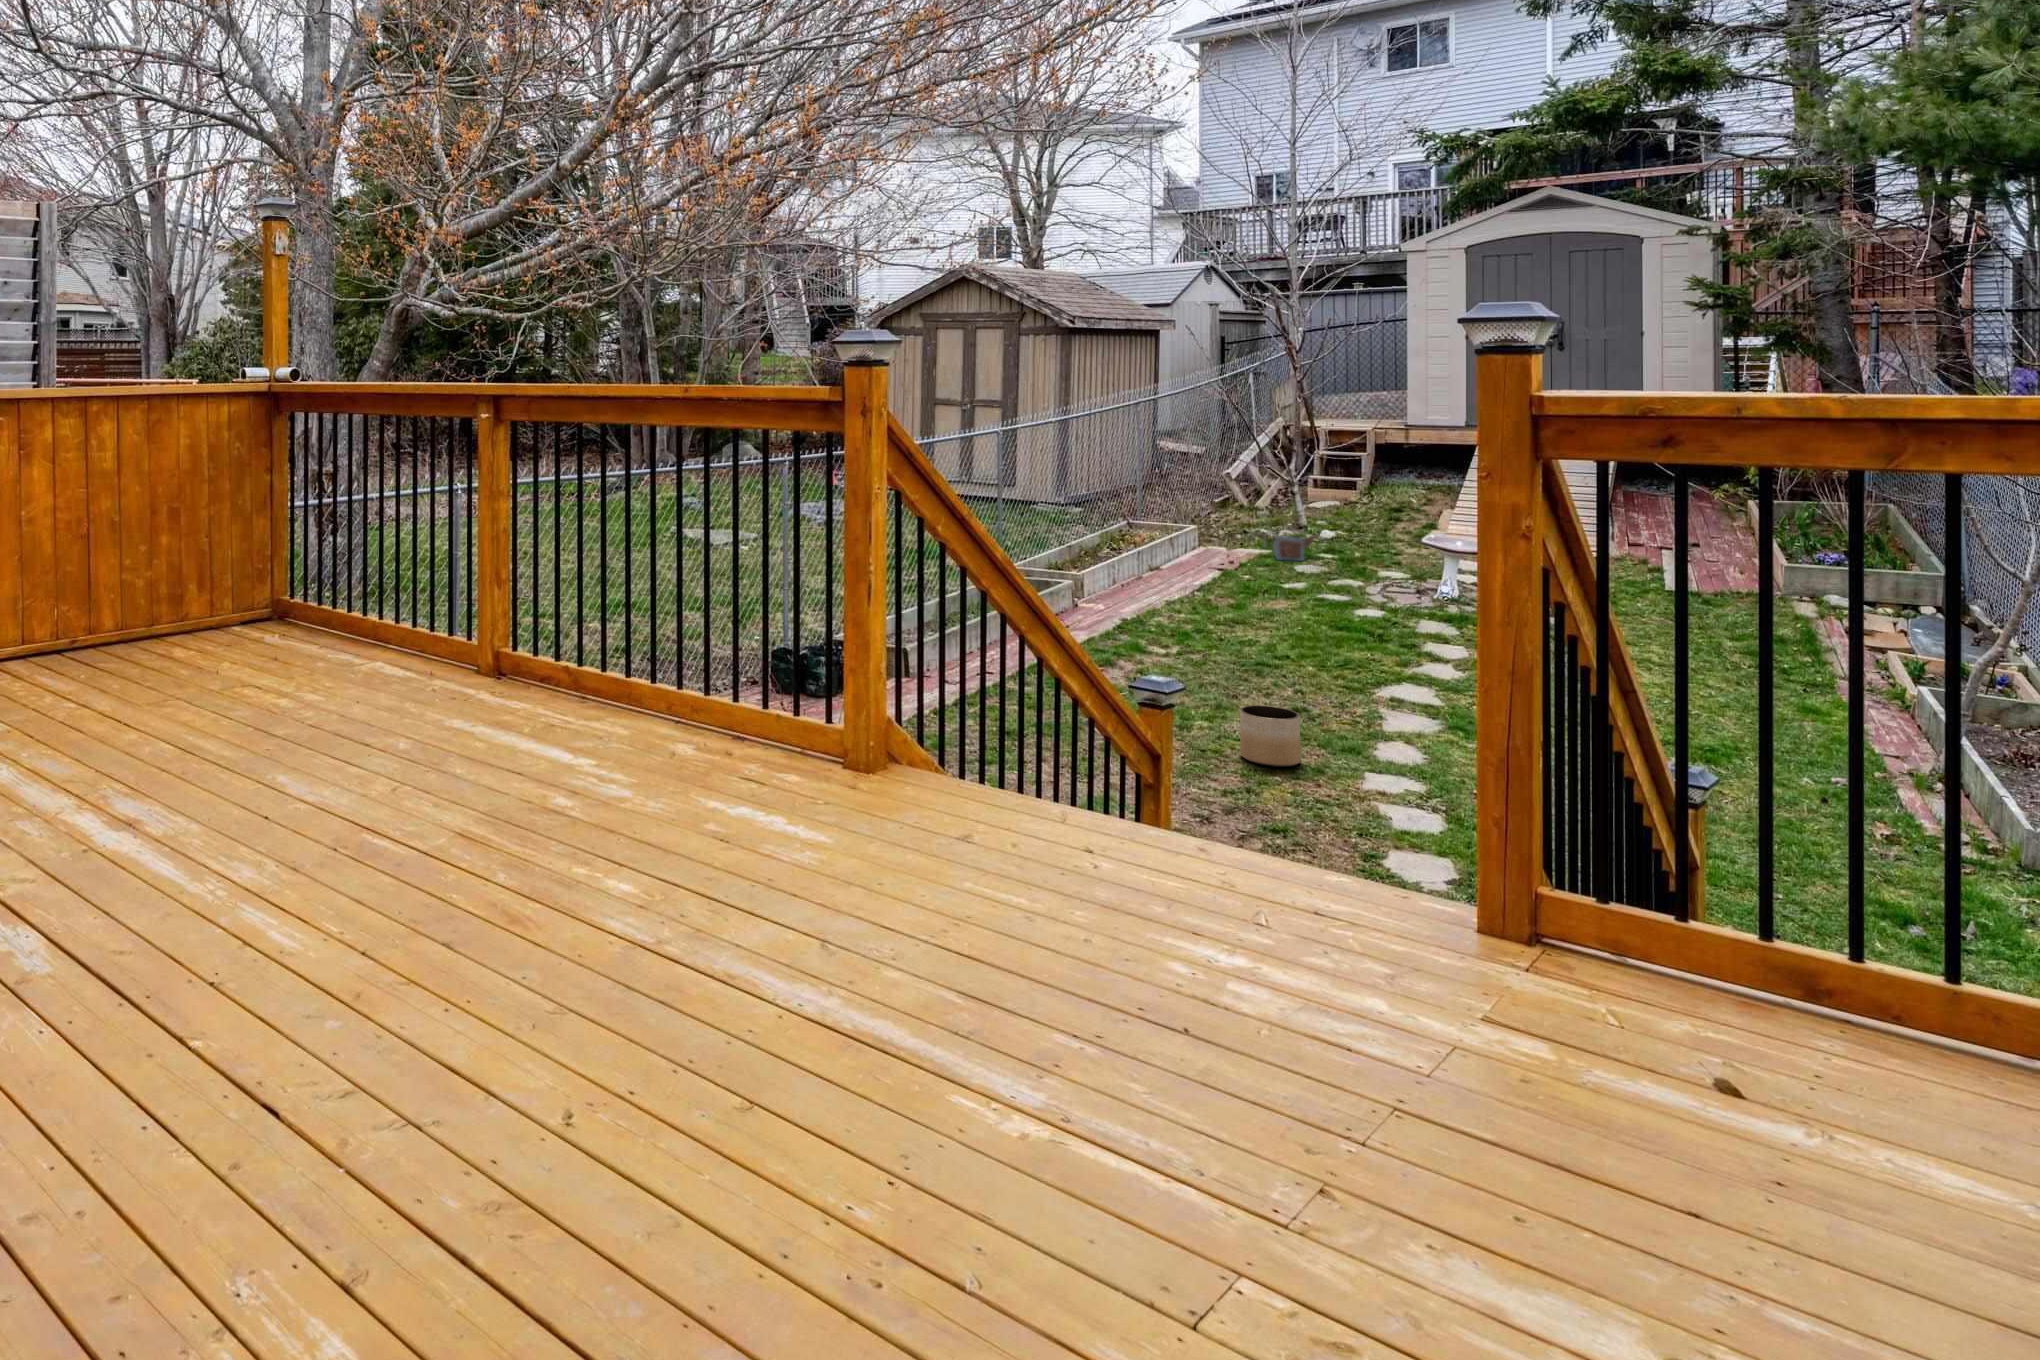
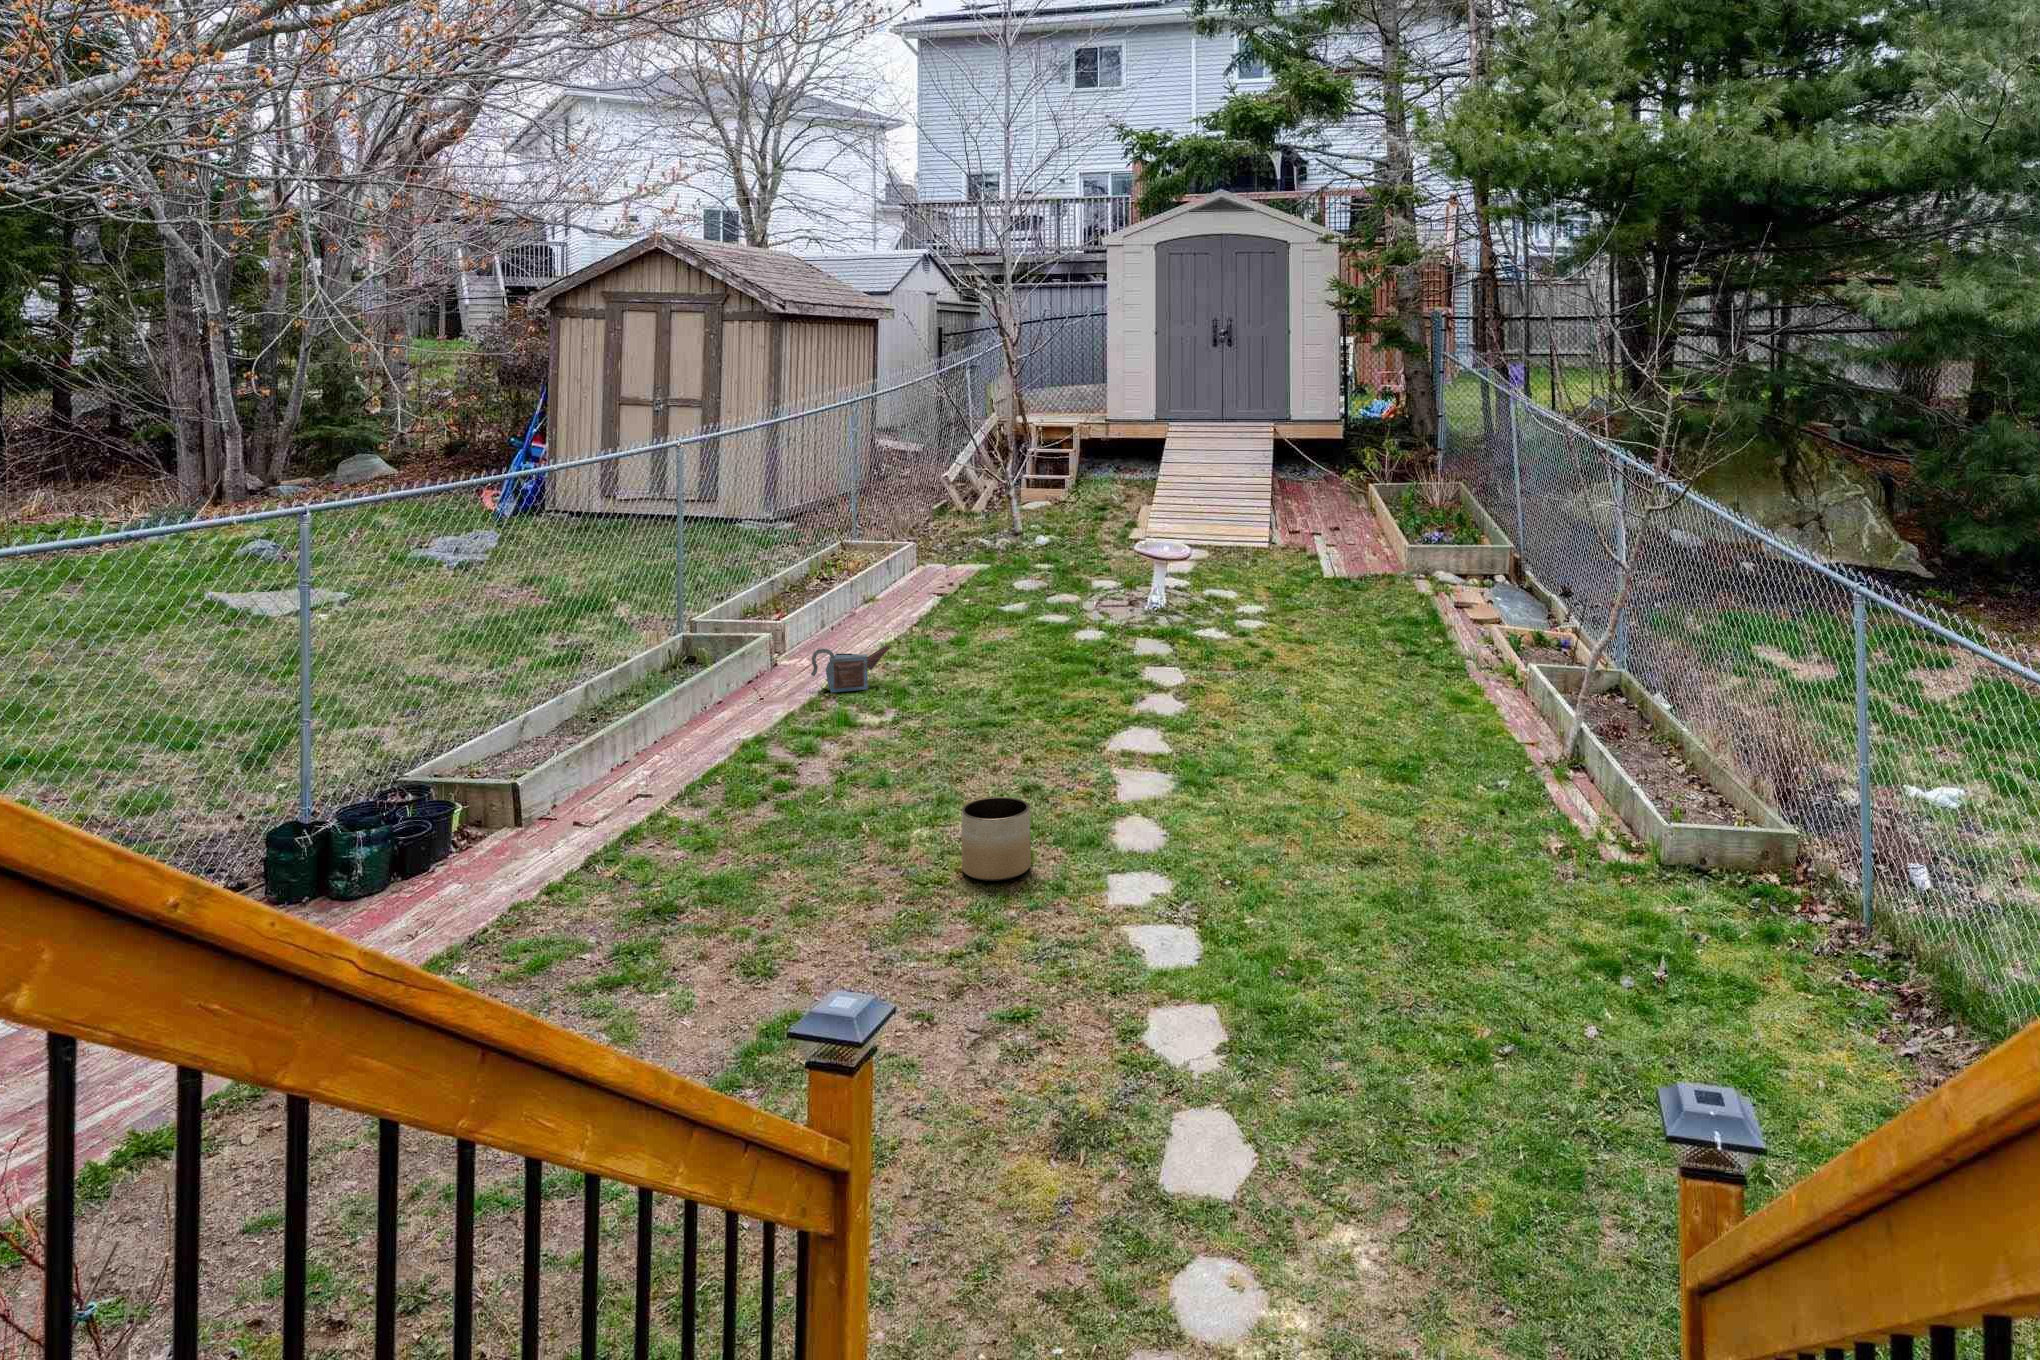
watering can: present [1263,531,1318,561] -> present [811,646,890,693]

